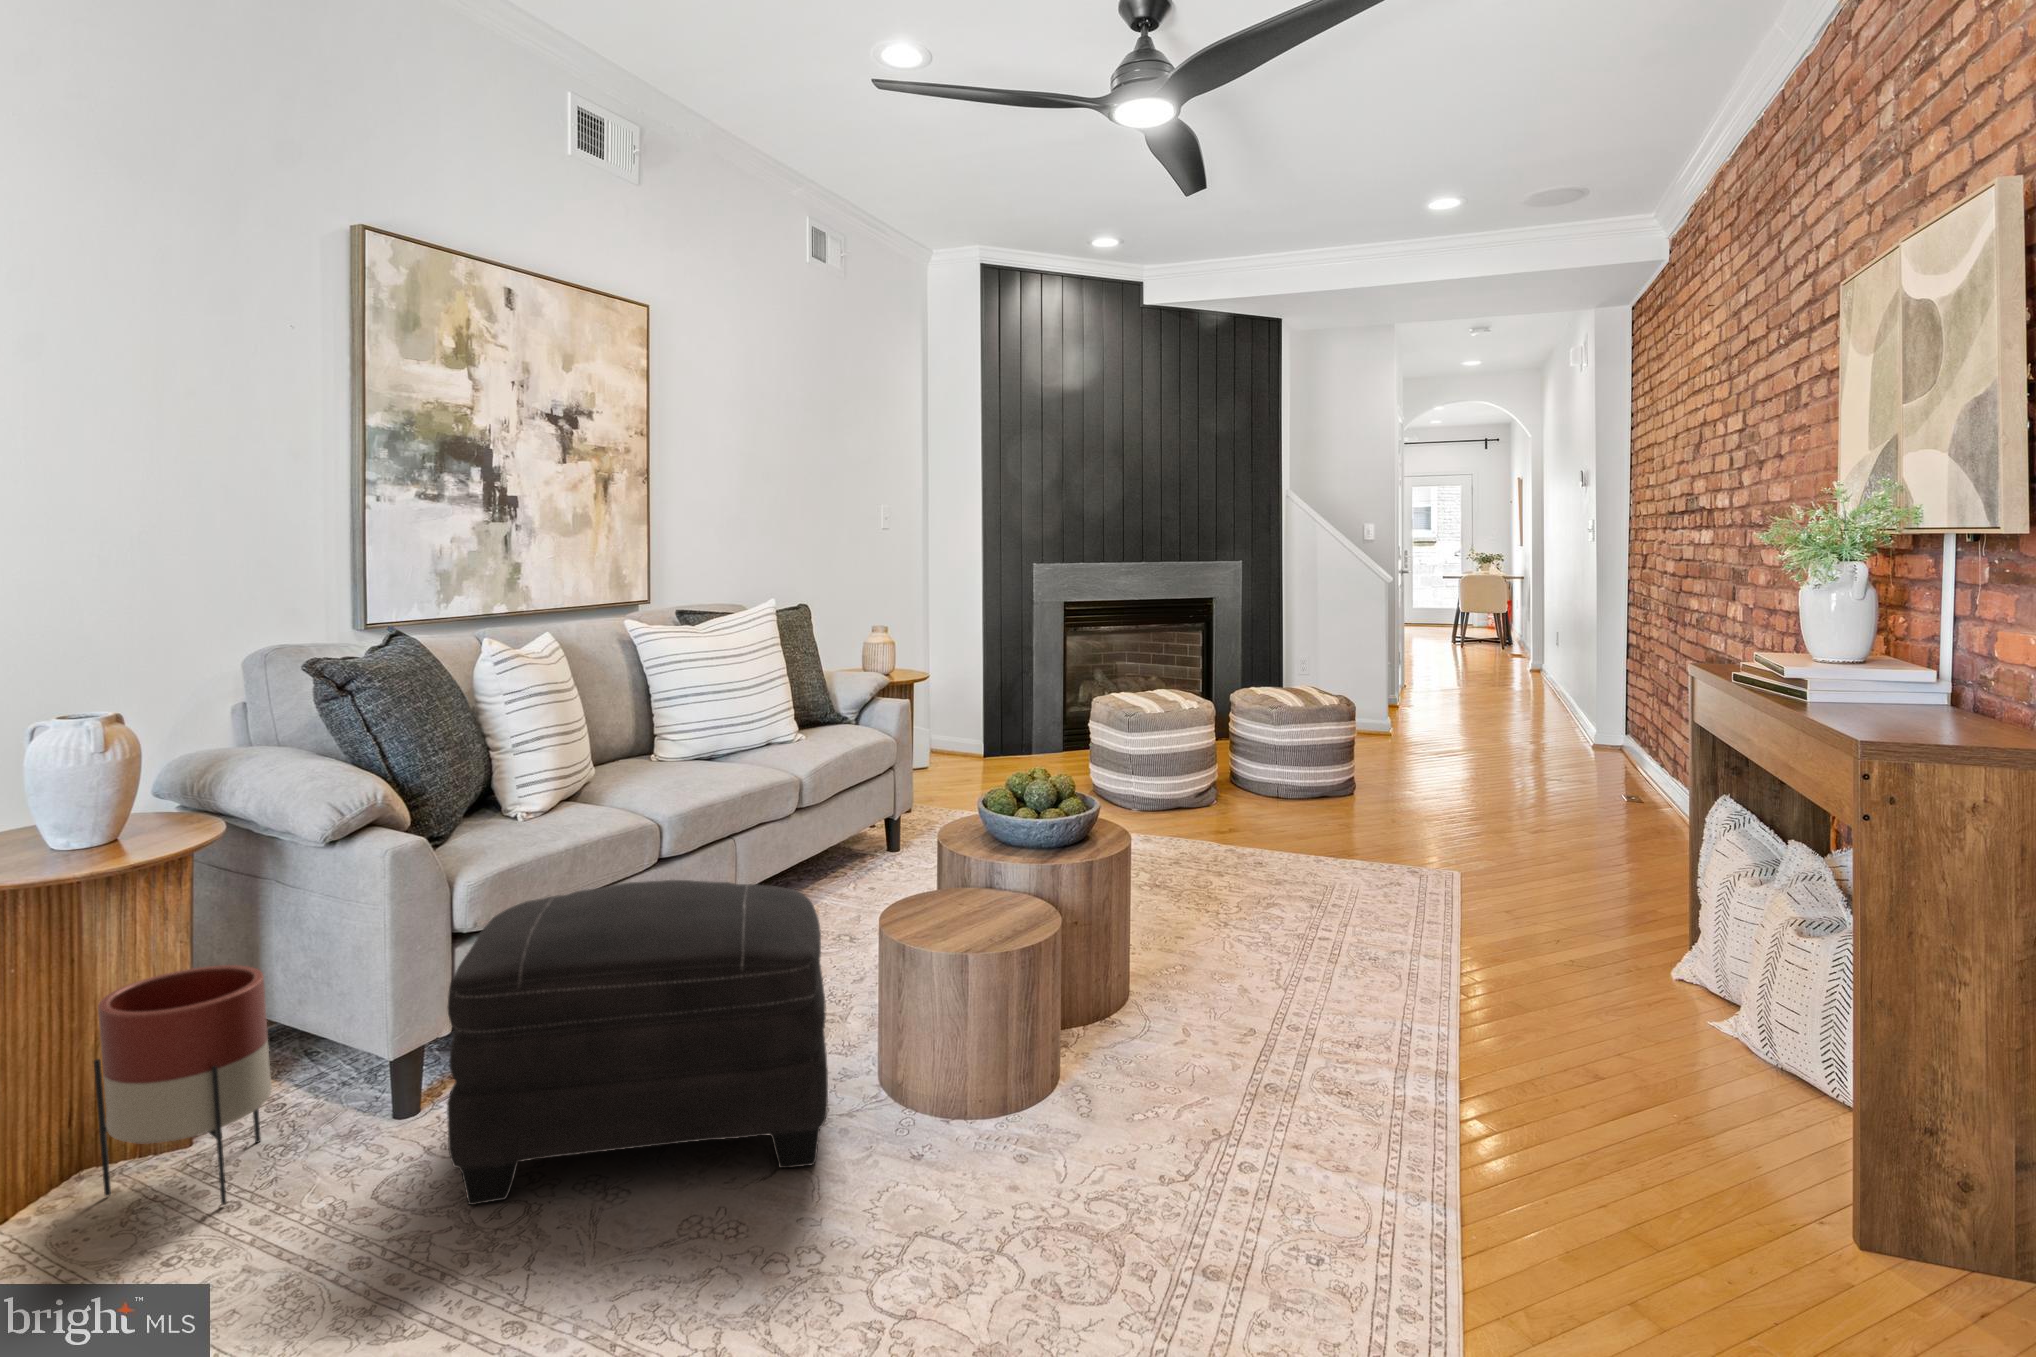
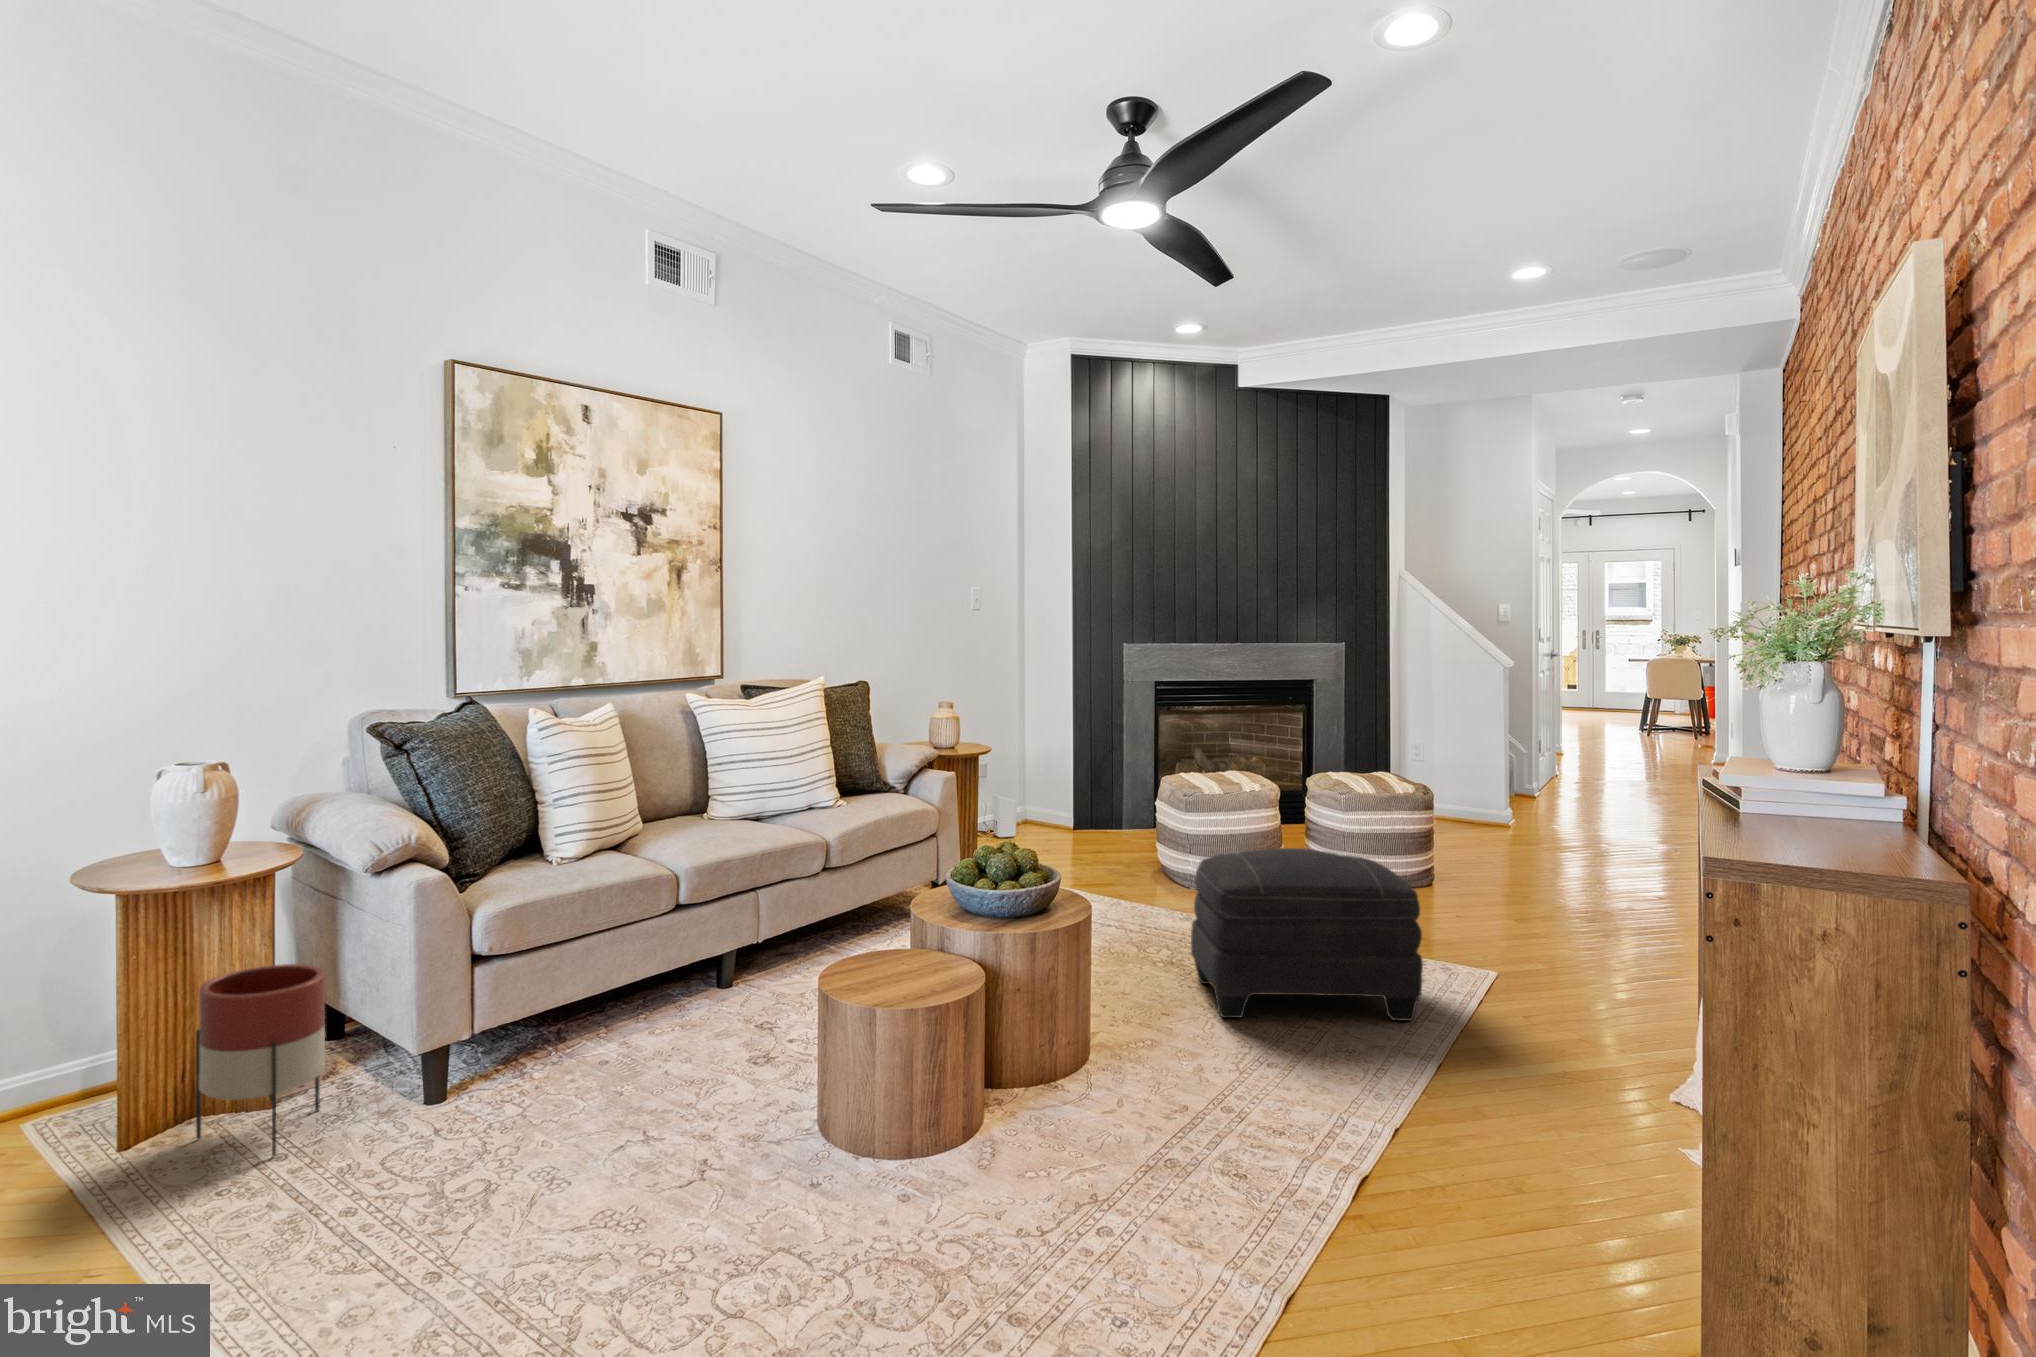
ottoman: present [447,880,828,1205] -> present [1191,848,1423,1021]

